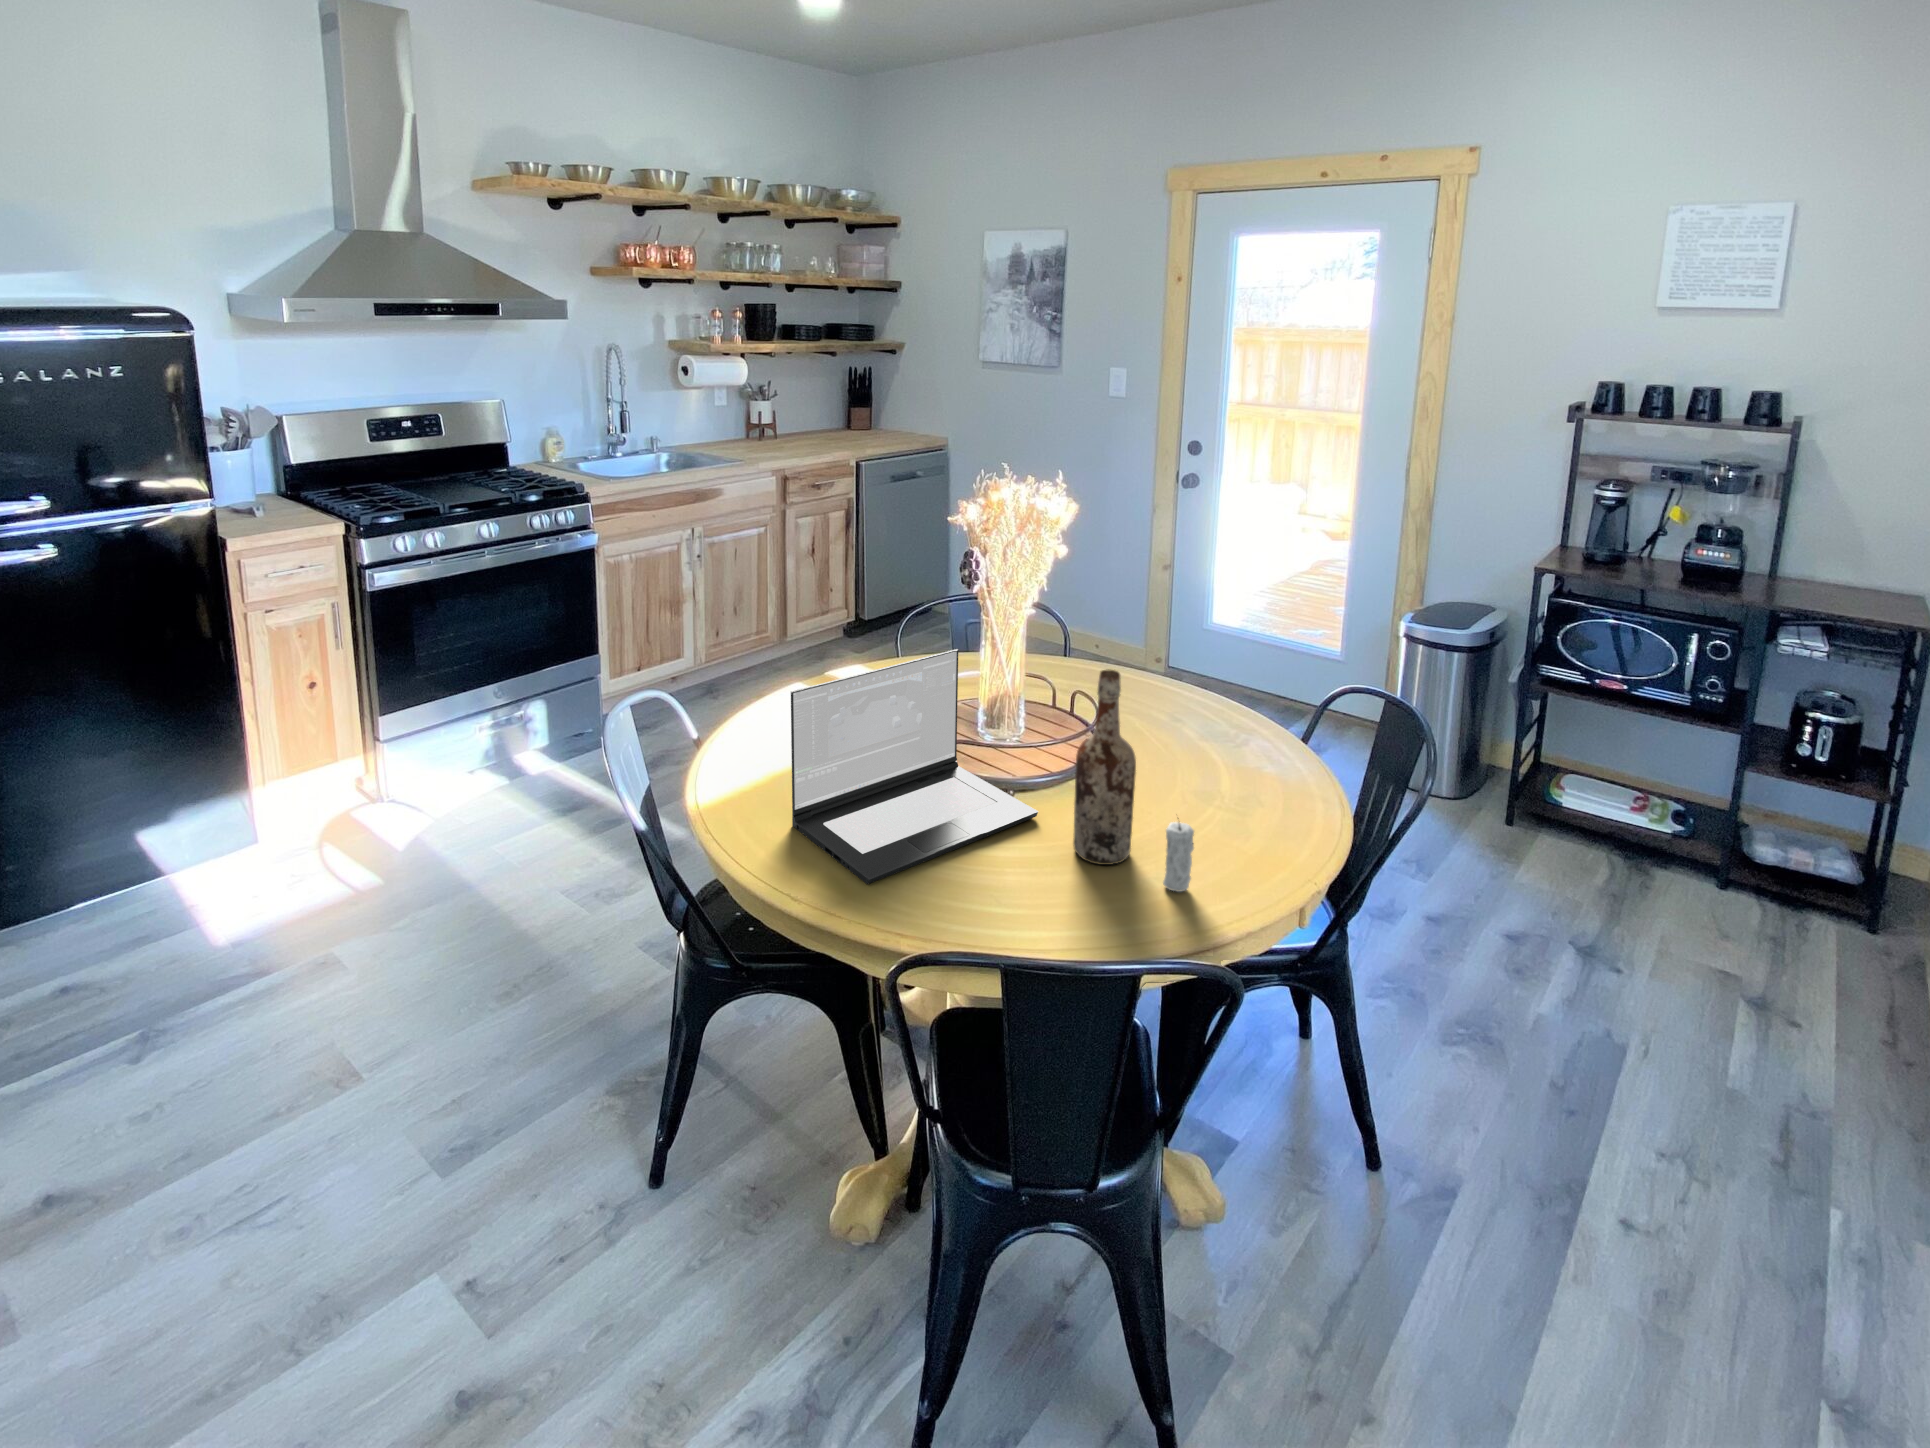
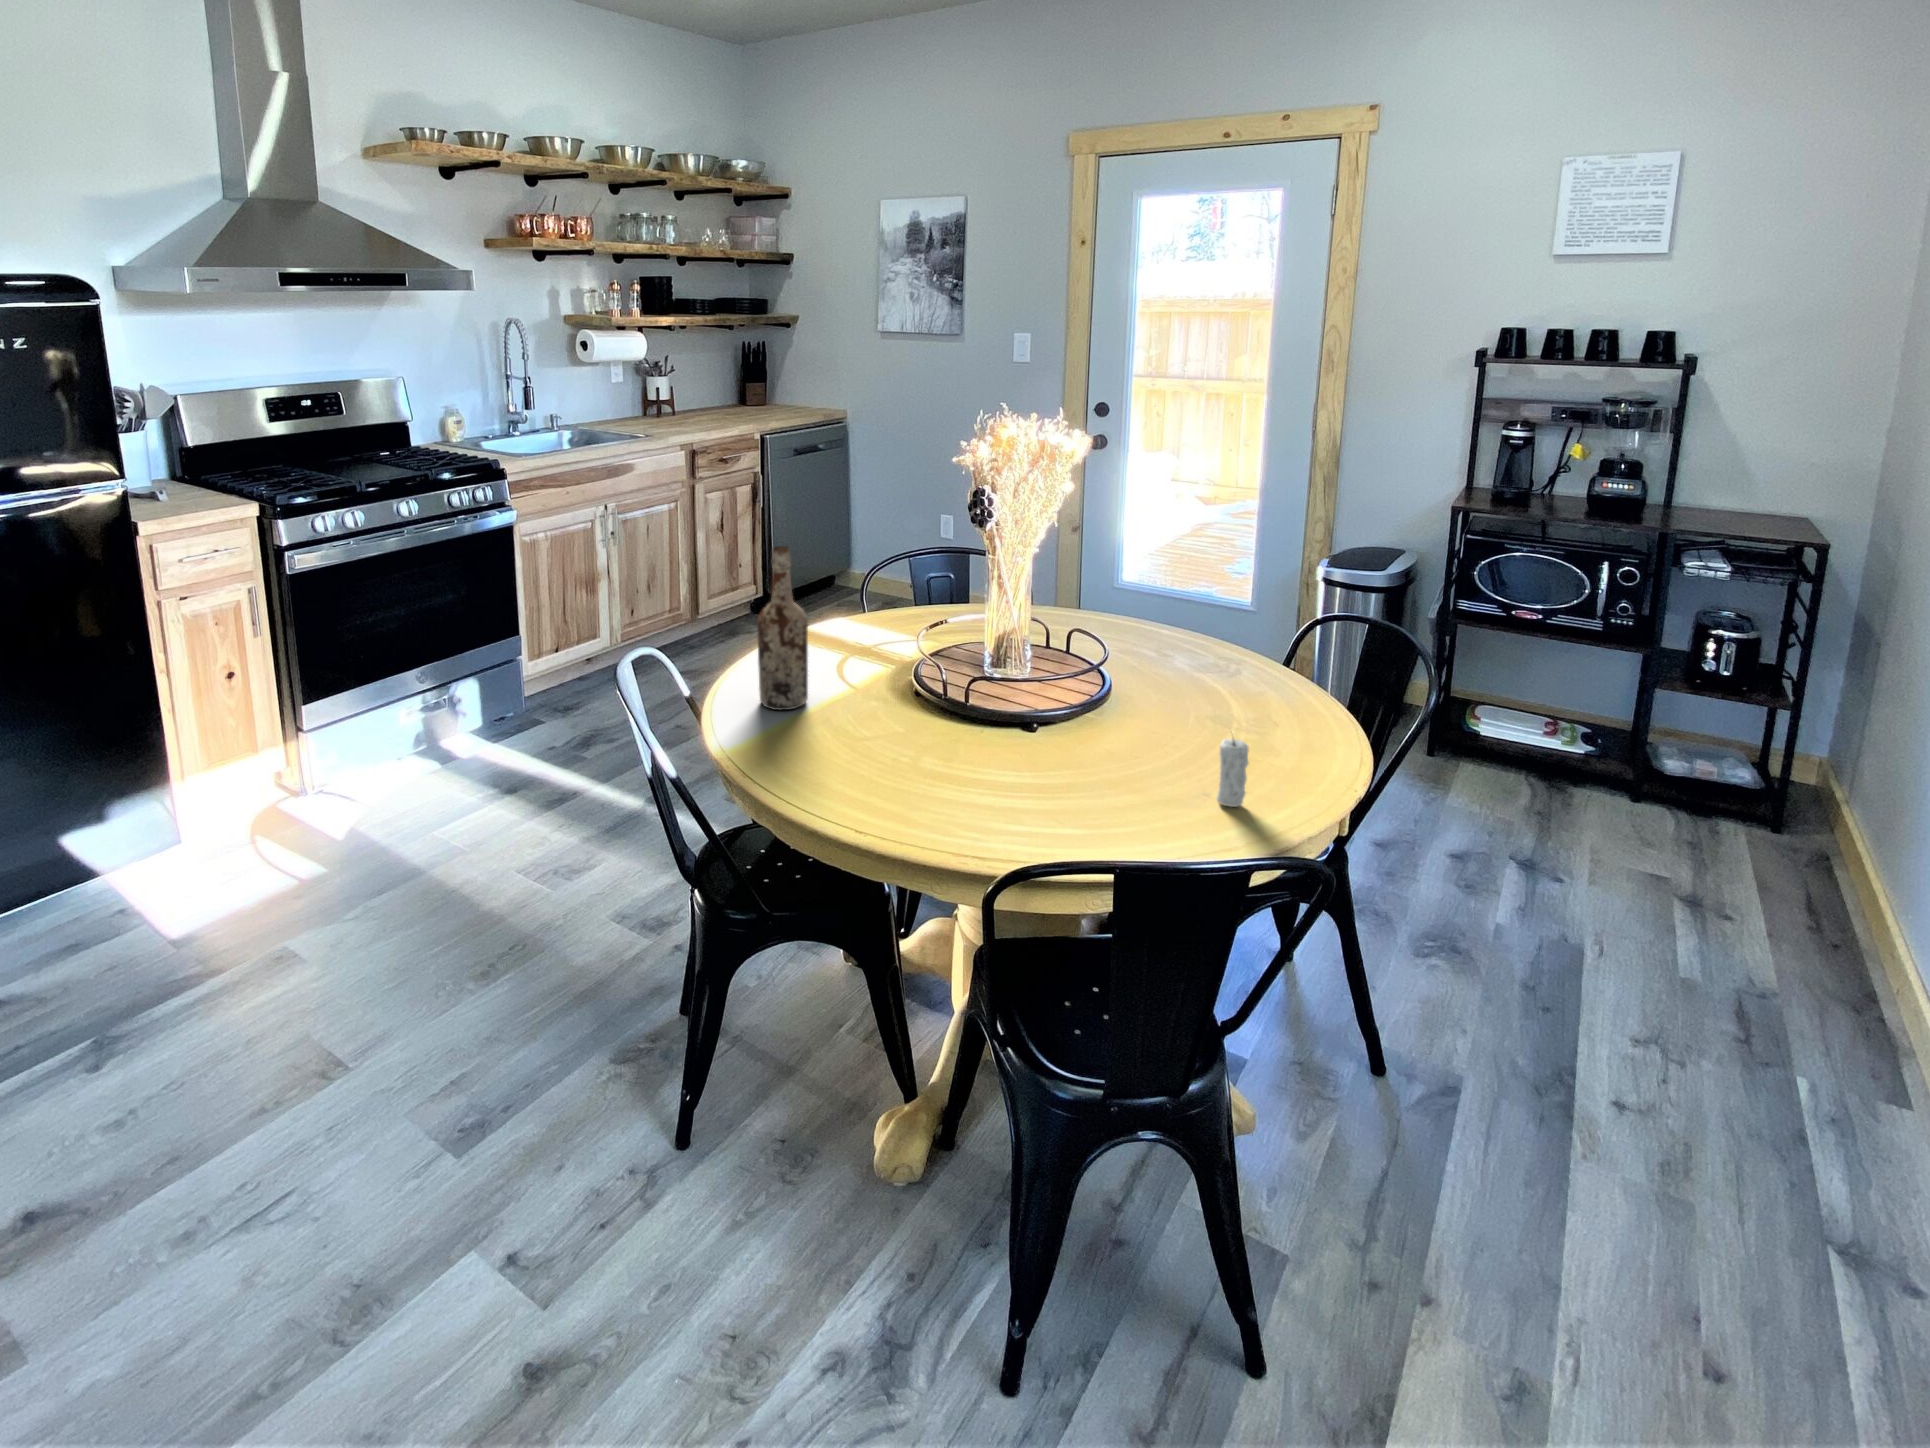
laptop: present [791,649,1038,884] -> none [828,587,1070,819]
wine bottle: present [1073,669,1136,865] -> present [757,546,808,710]

